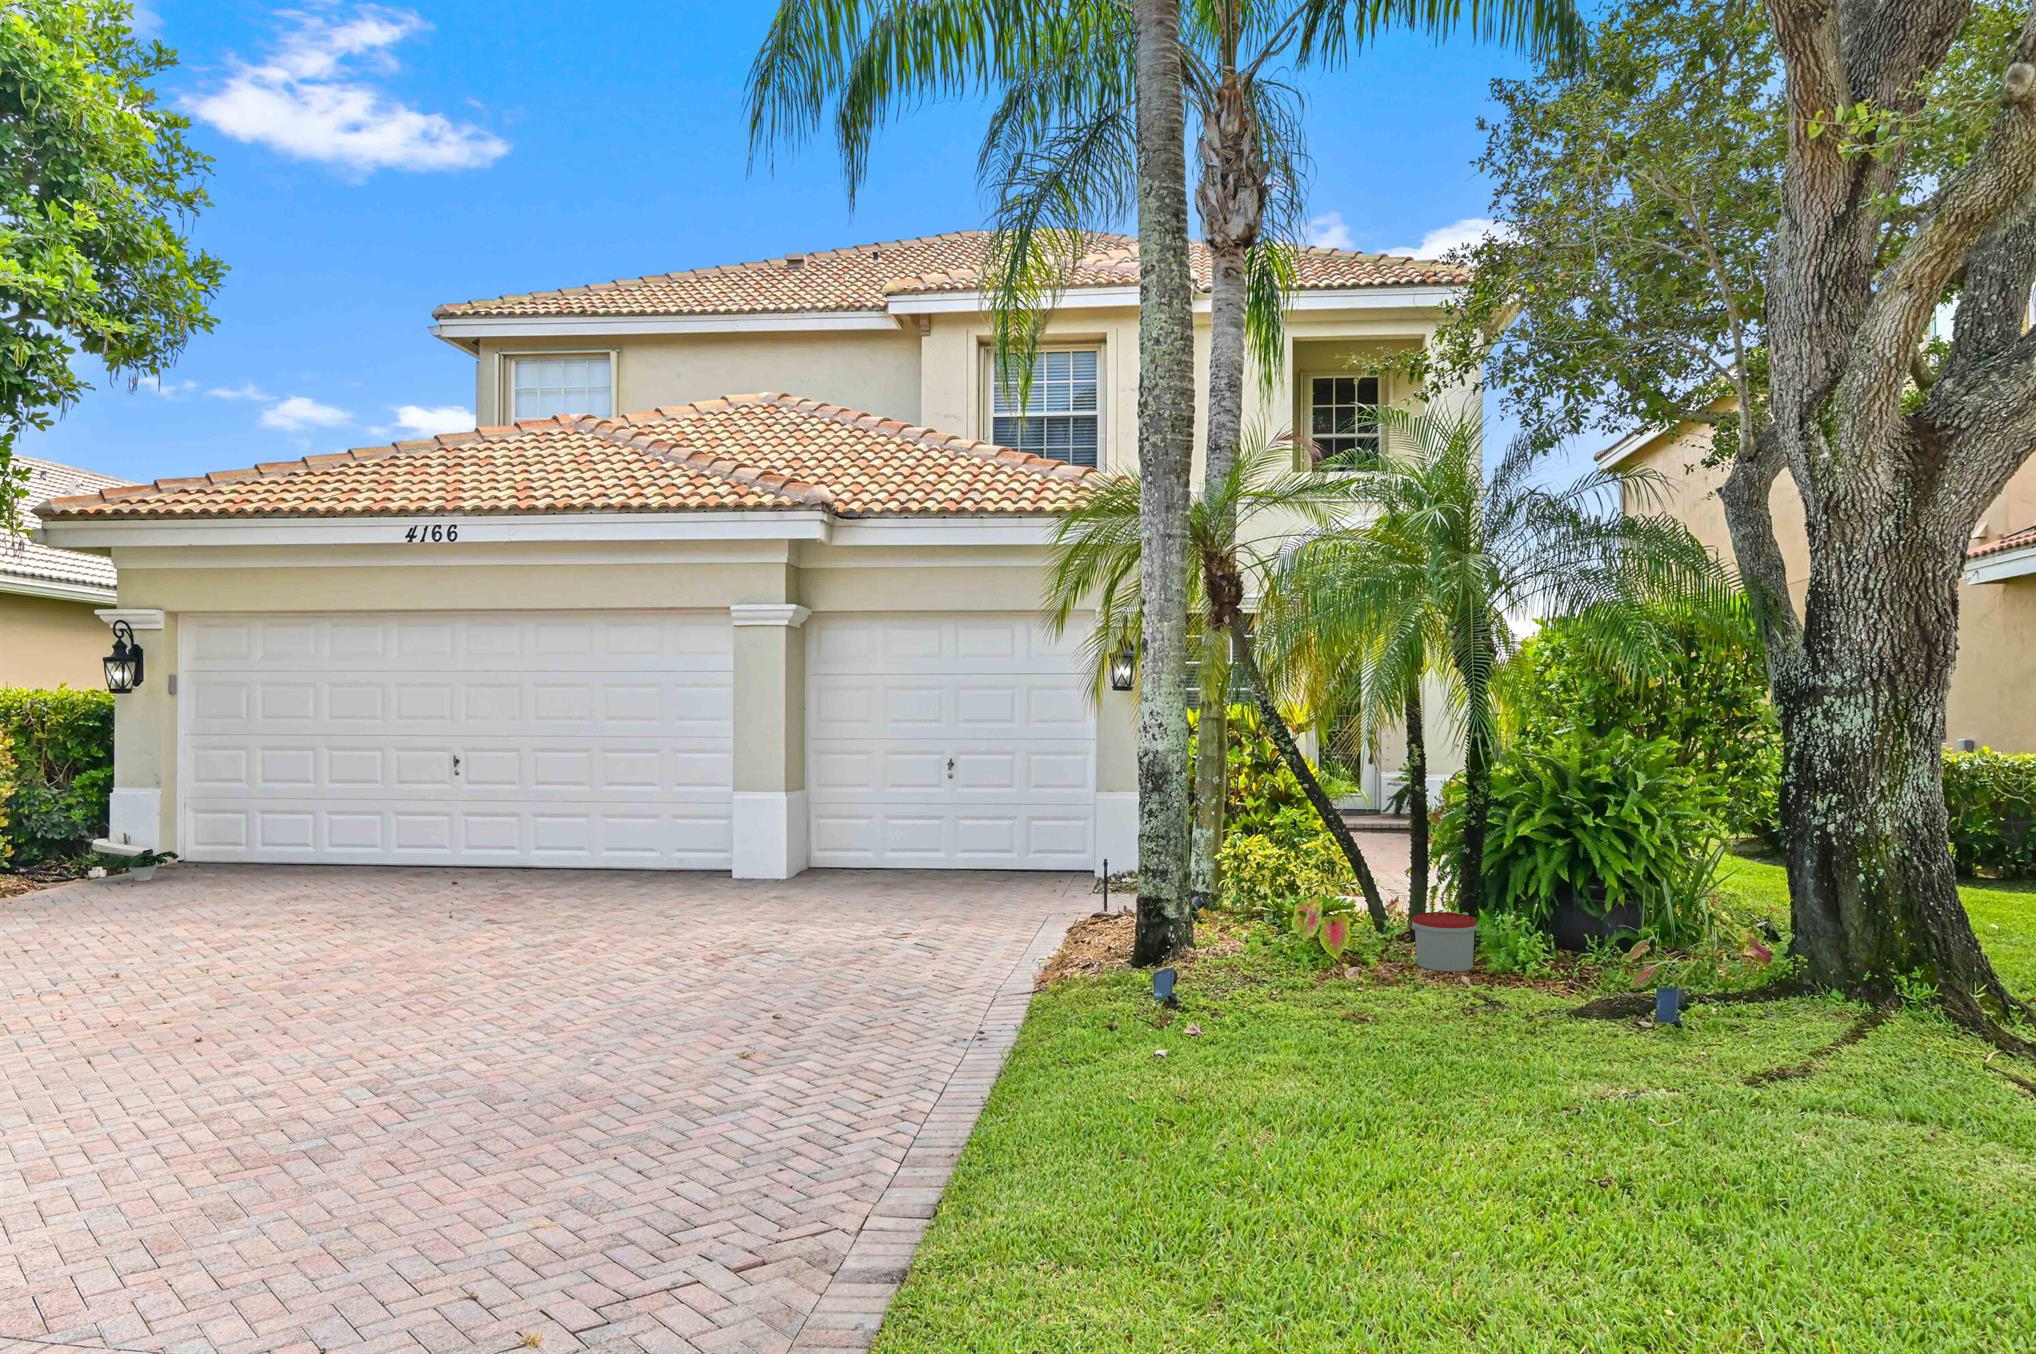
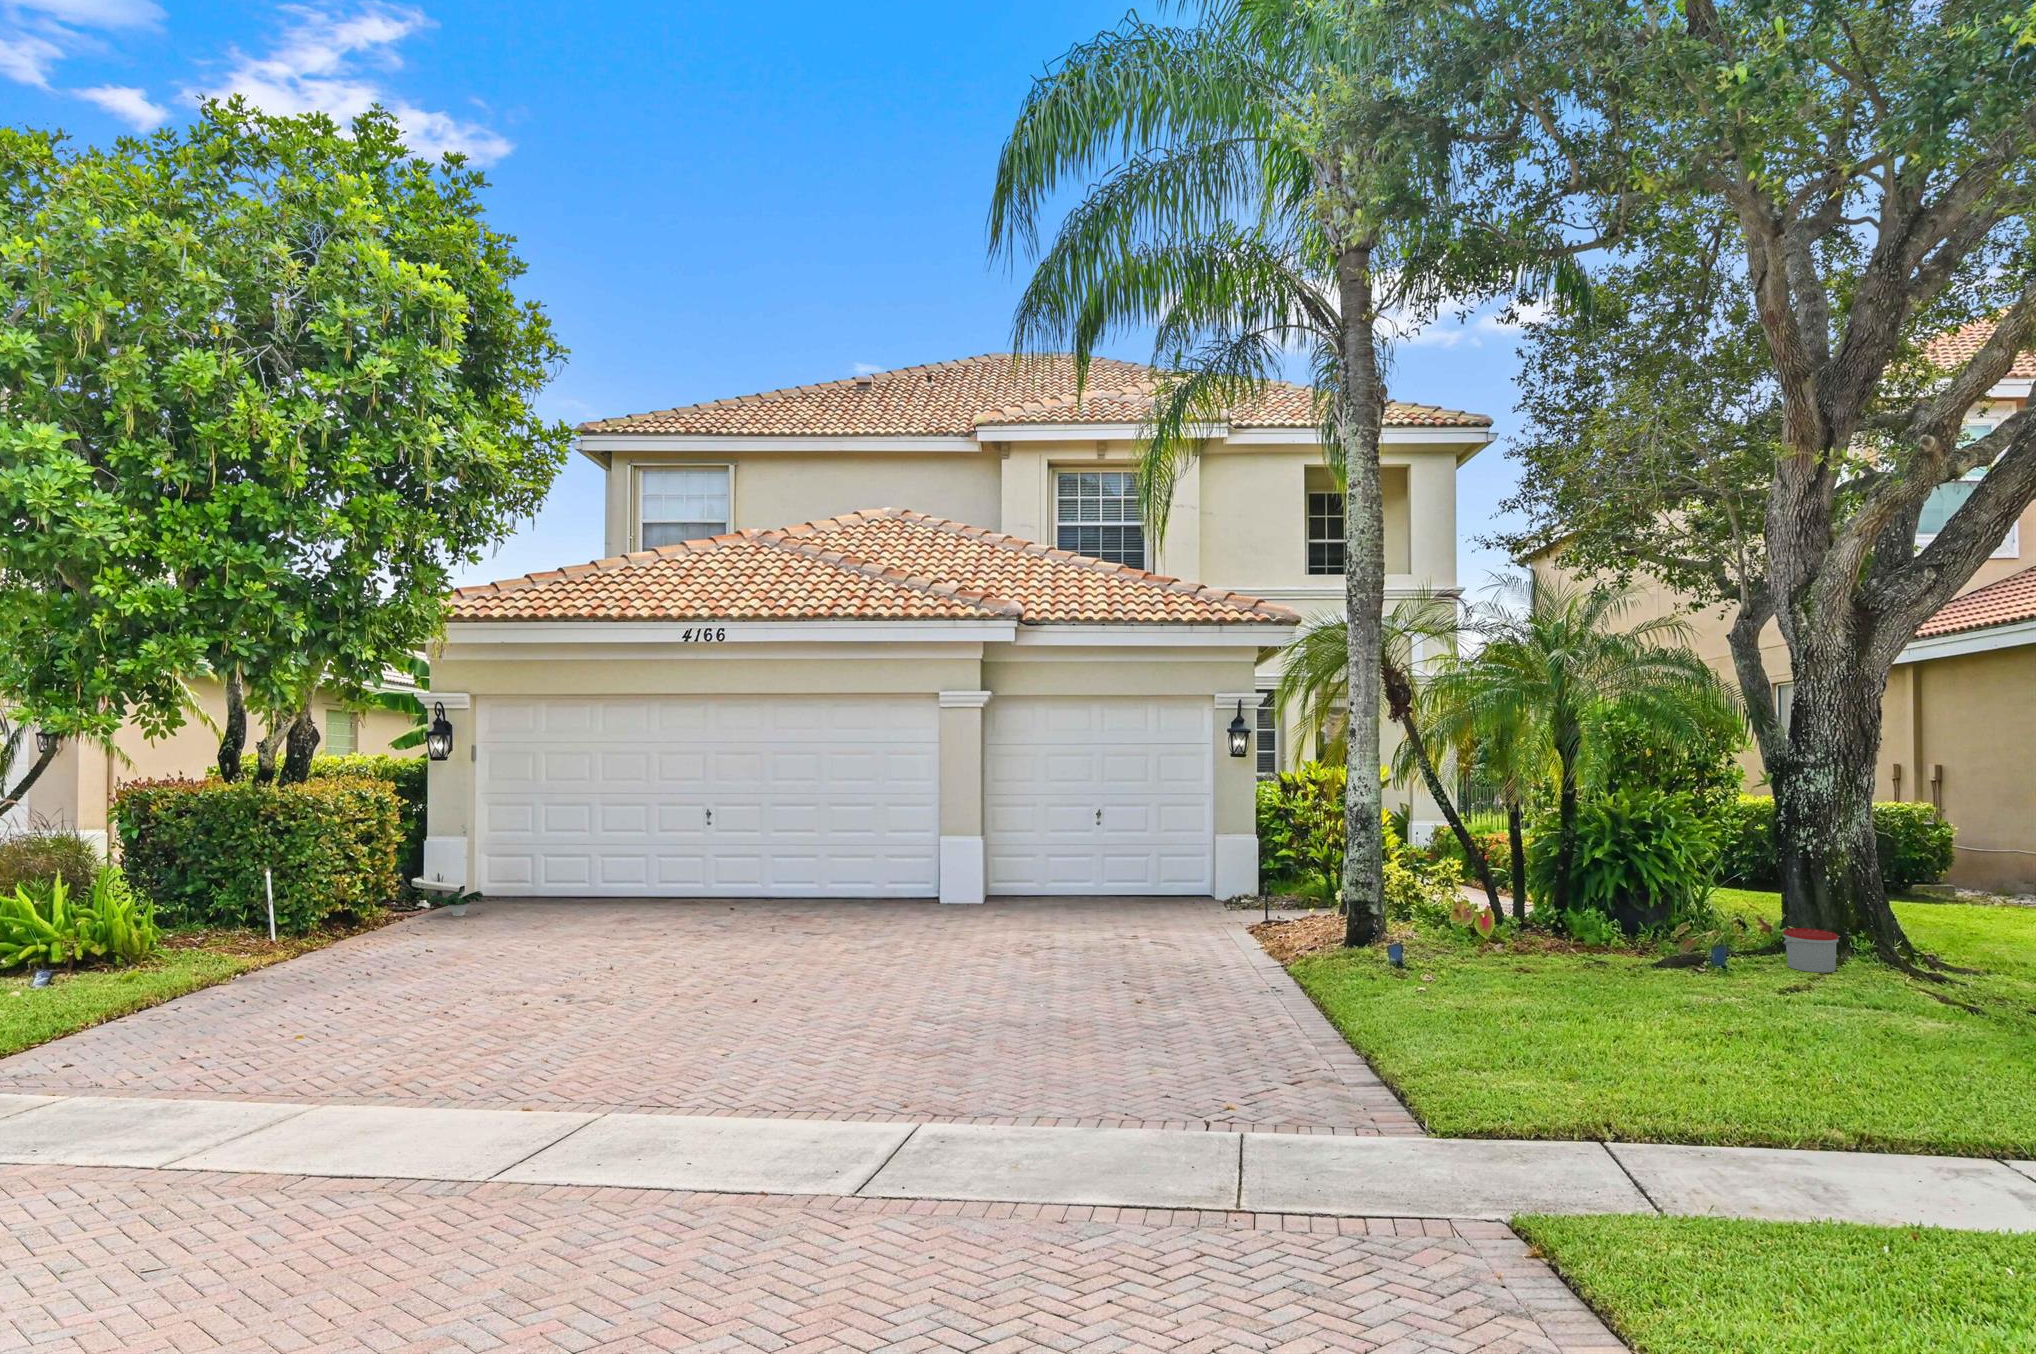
bucket: present [1412,912,1478,972] -> present [1783,928,1839,973]

